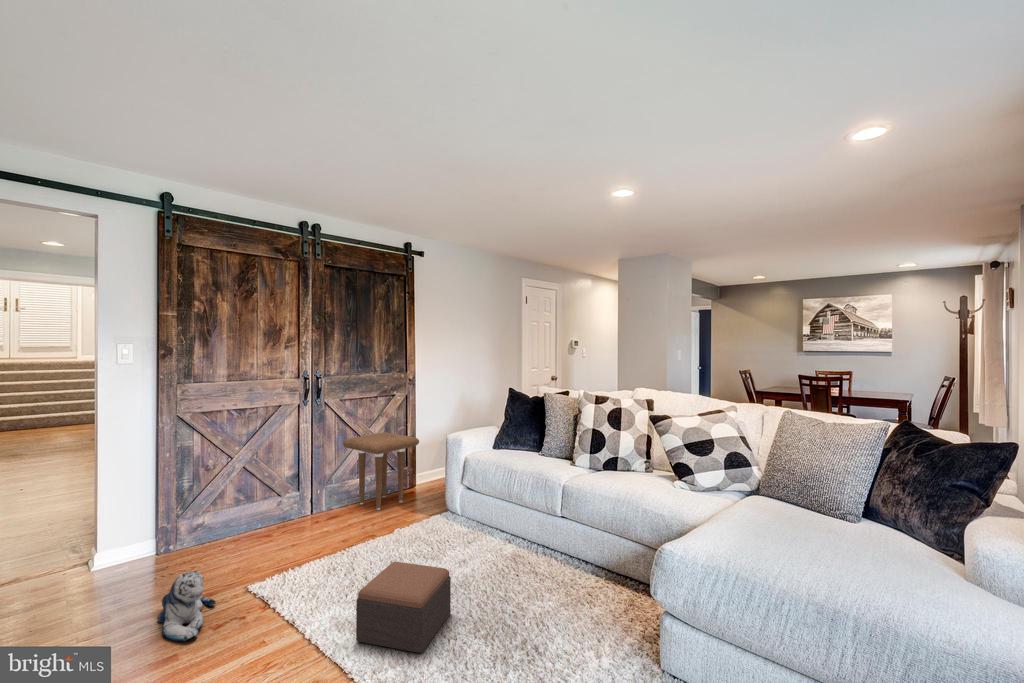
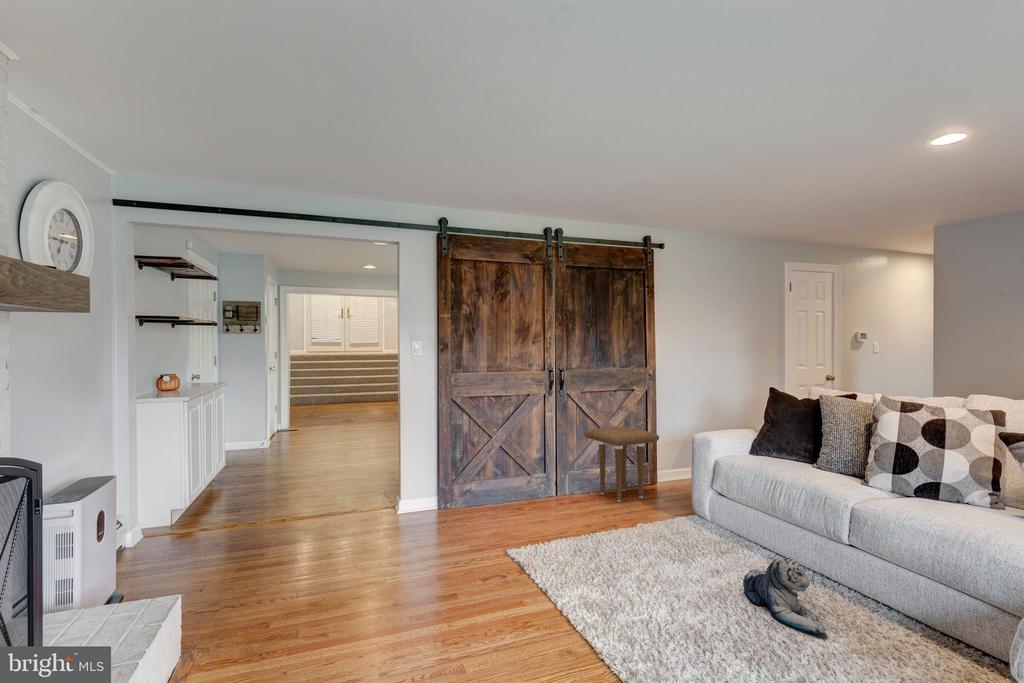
footstool: present [356,561,451,653] -> none [603,553,704,658]
plush toy: present [157,571,215,641] -> present [743,558,826,634]

